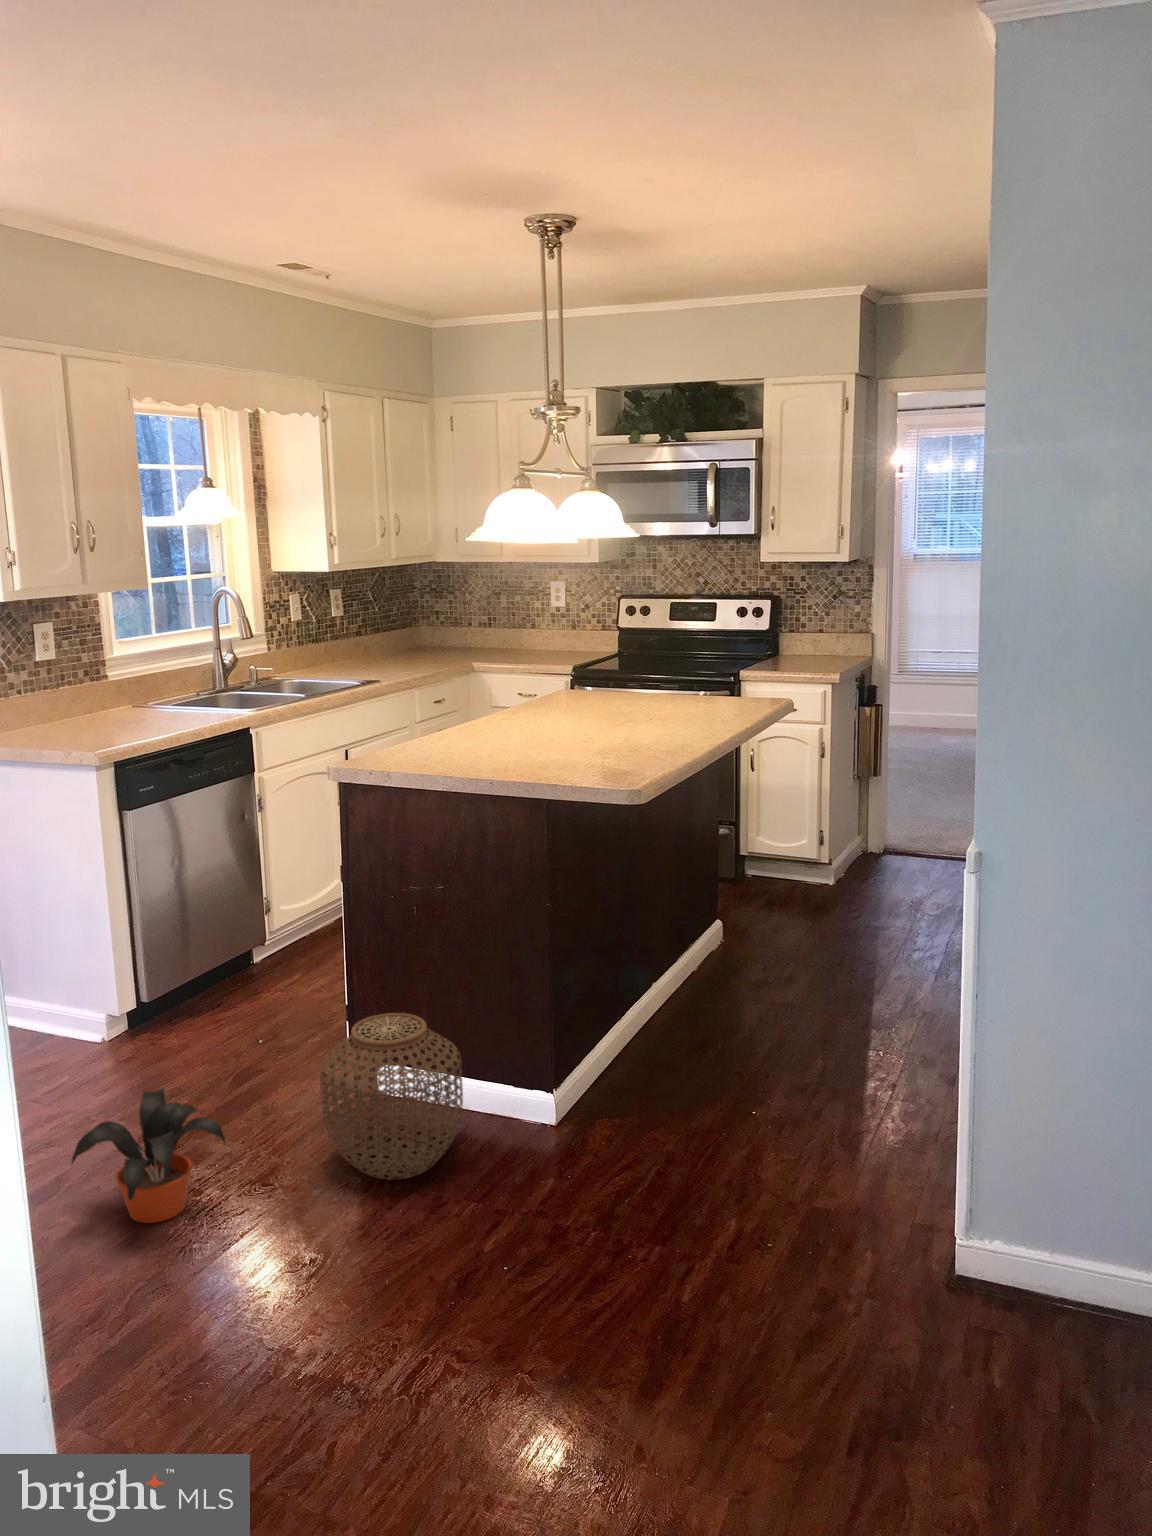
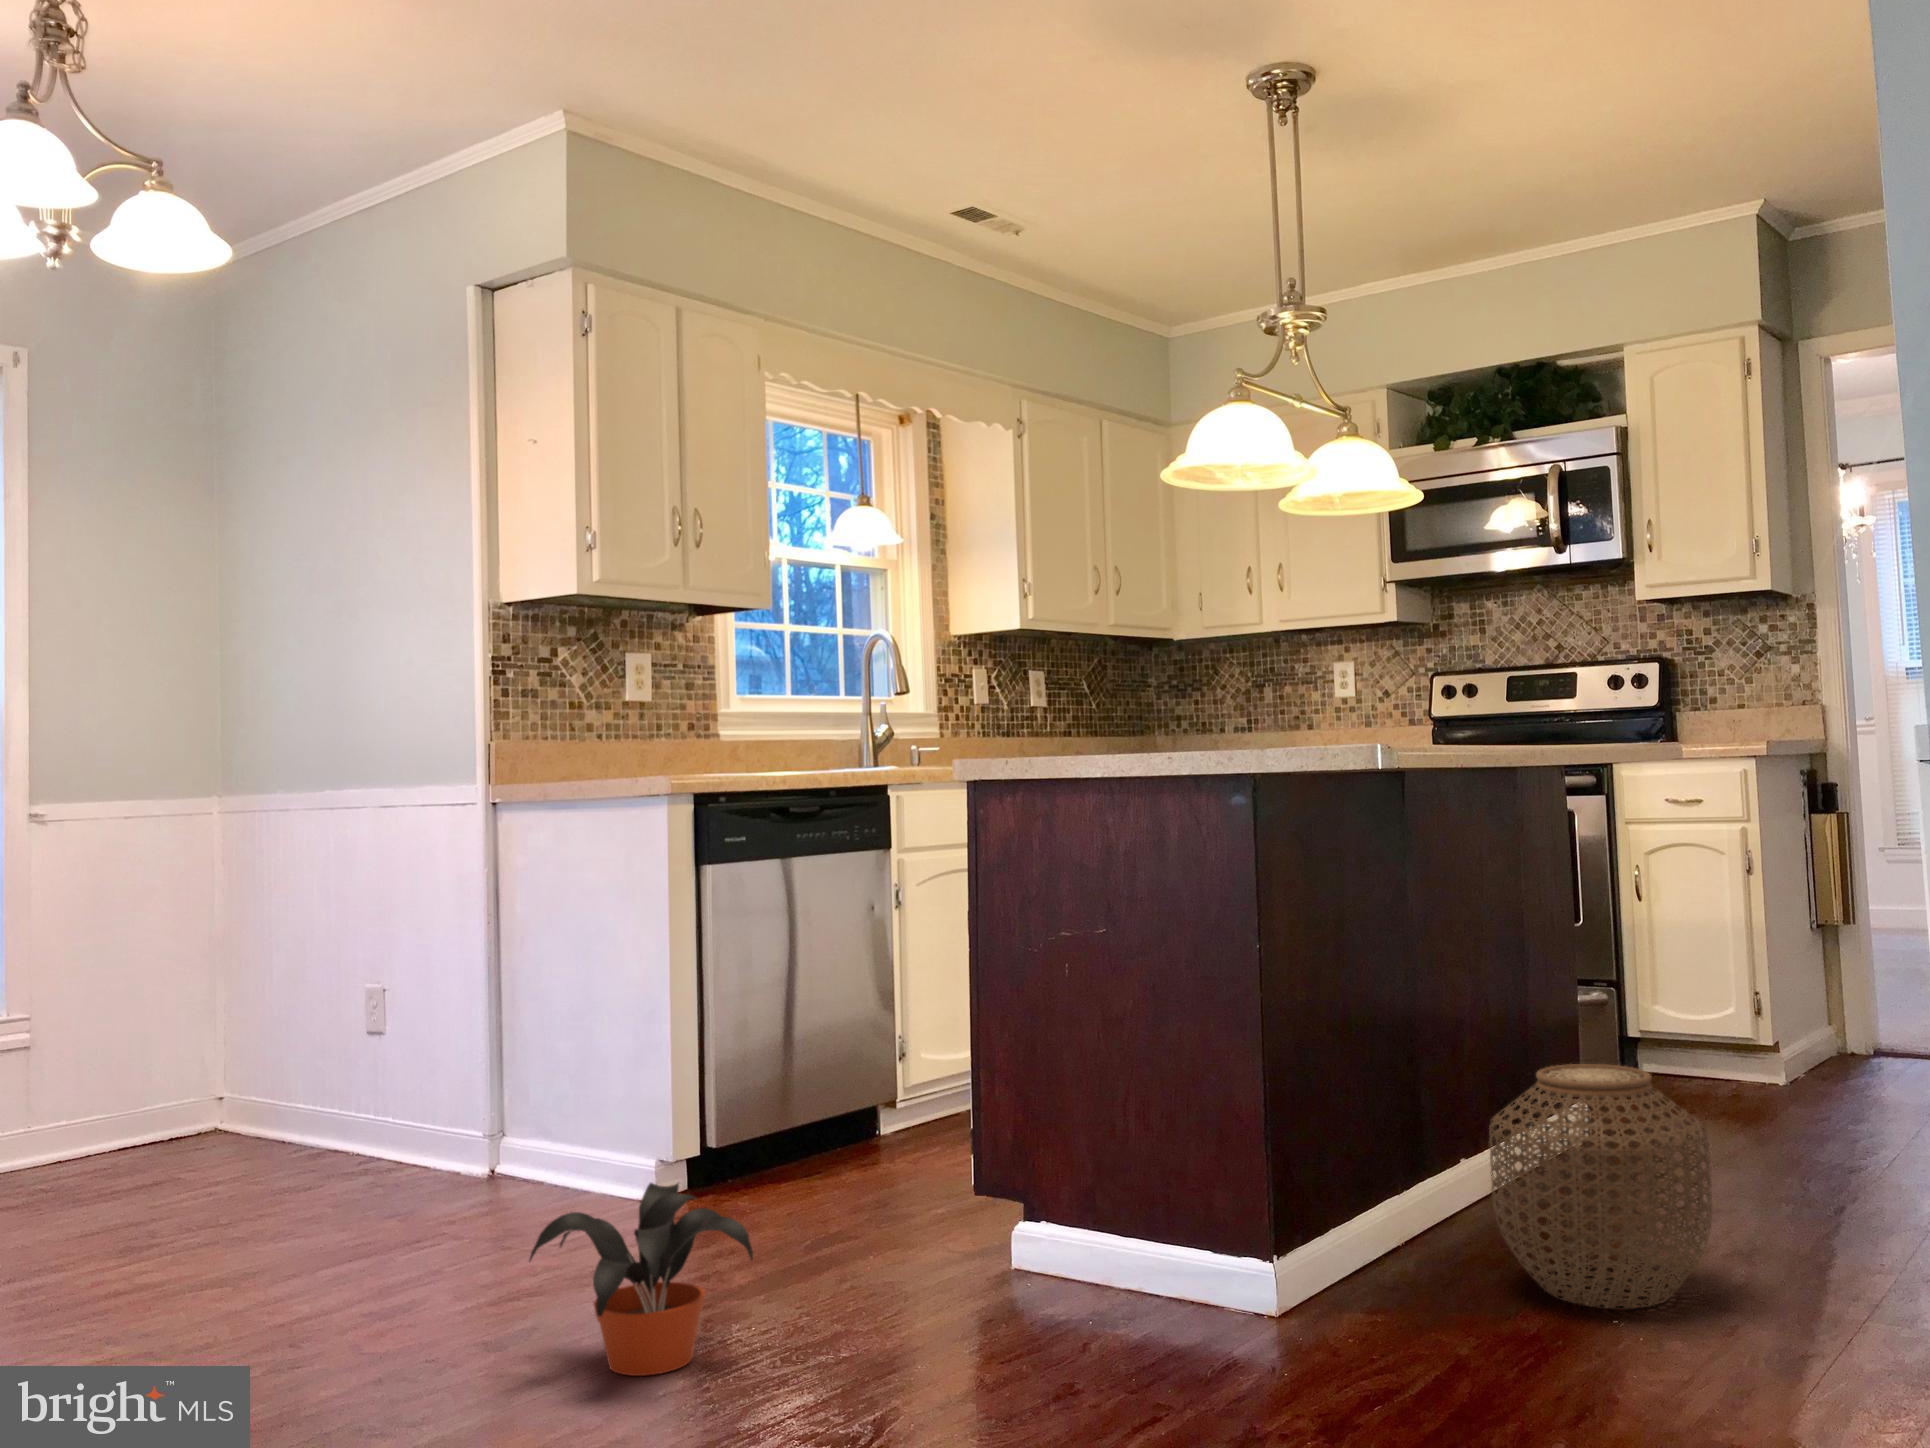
woven basket: present [320,1013,463,1179] -> present [1489,1064,1712,1309]

